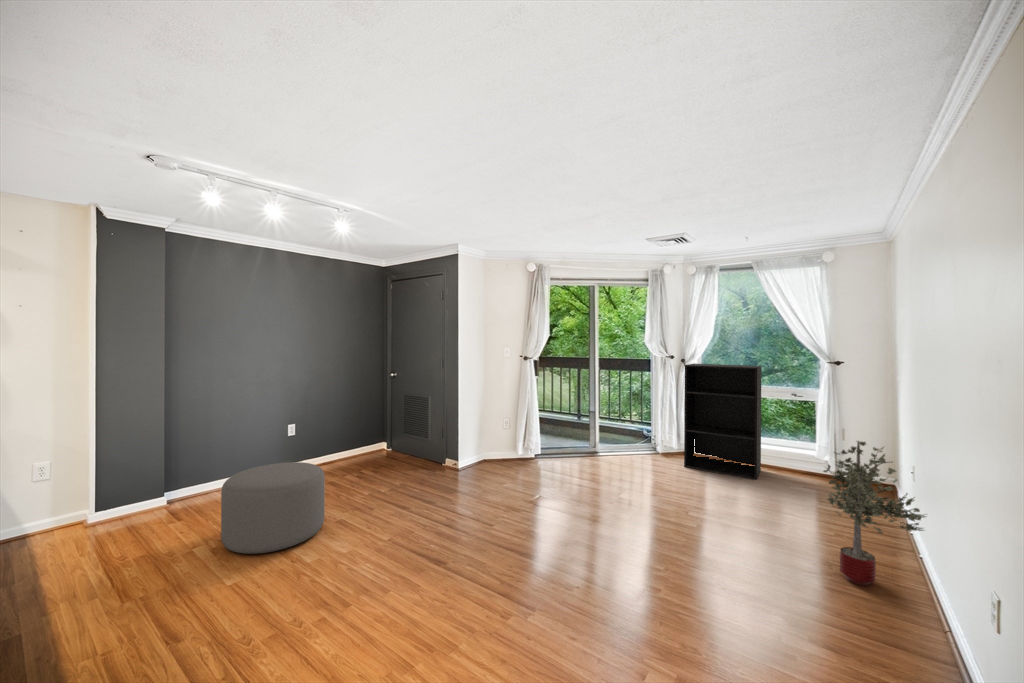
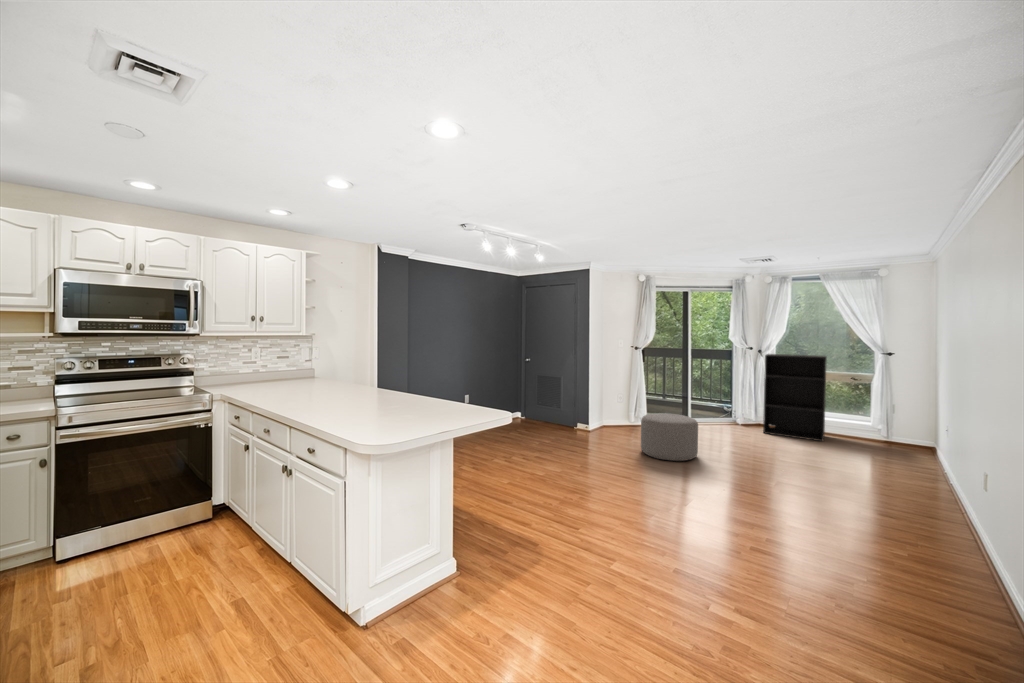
potted tree: present [824,441,925,585] -> none [885,402,955,493]
ottoman: present [221,462,325,554] -> present [641,413,698,461]

